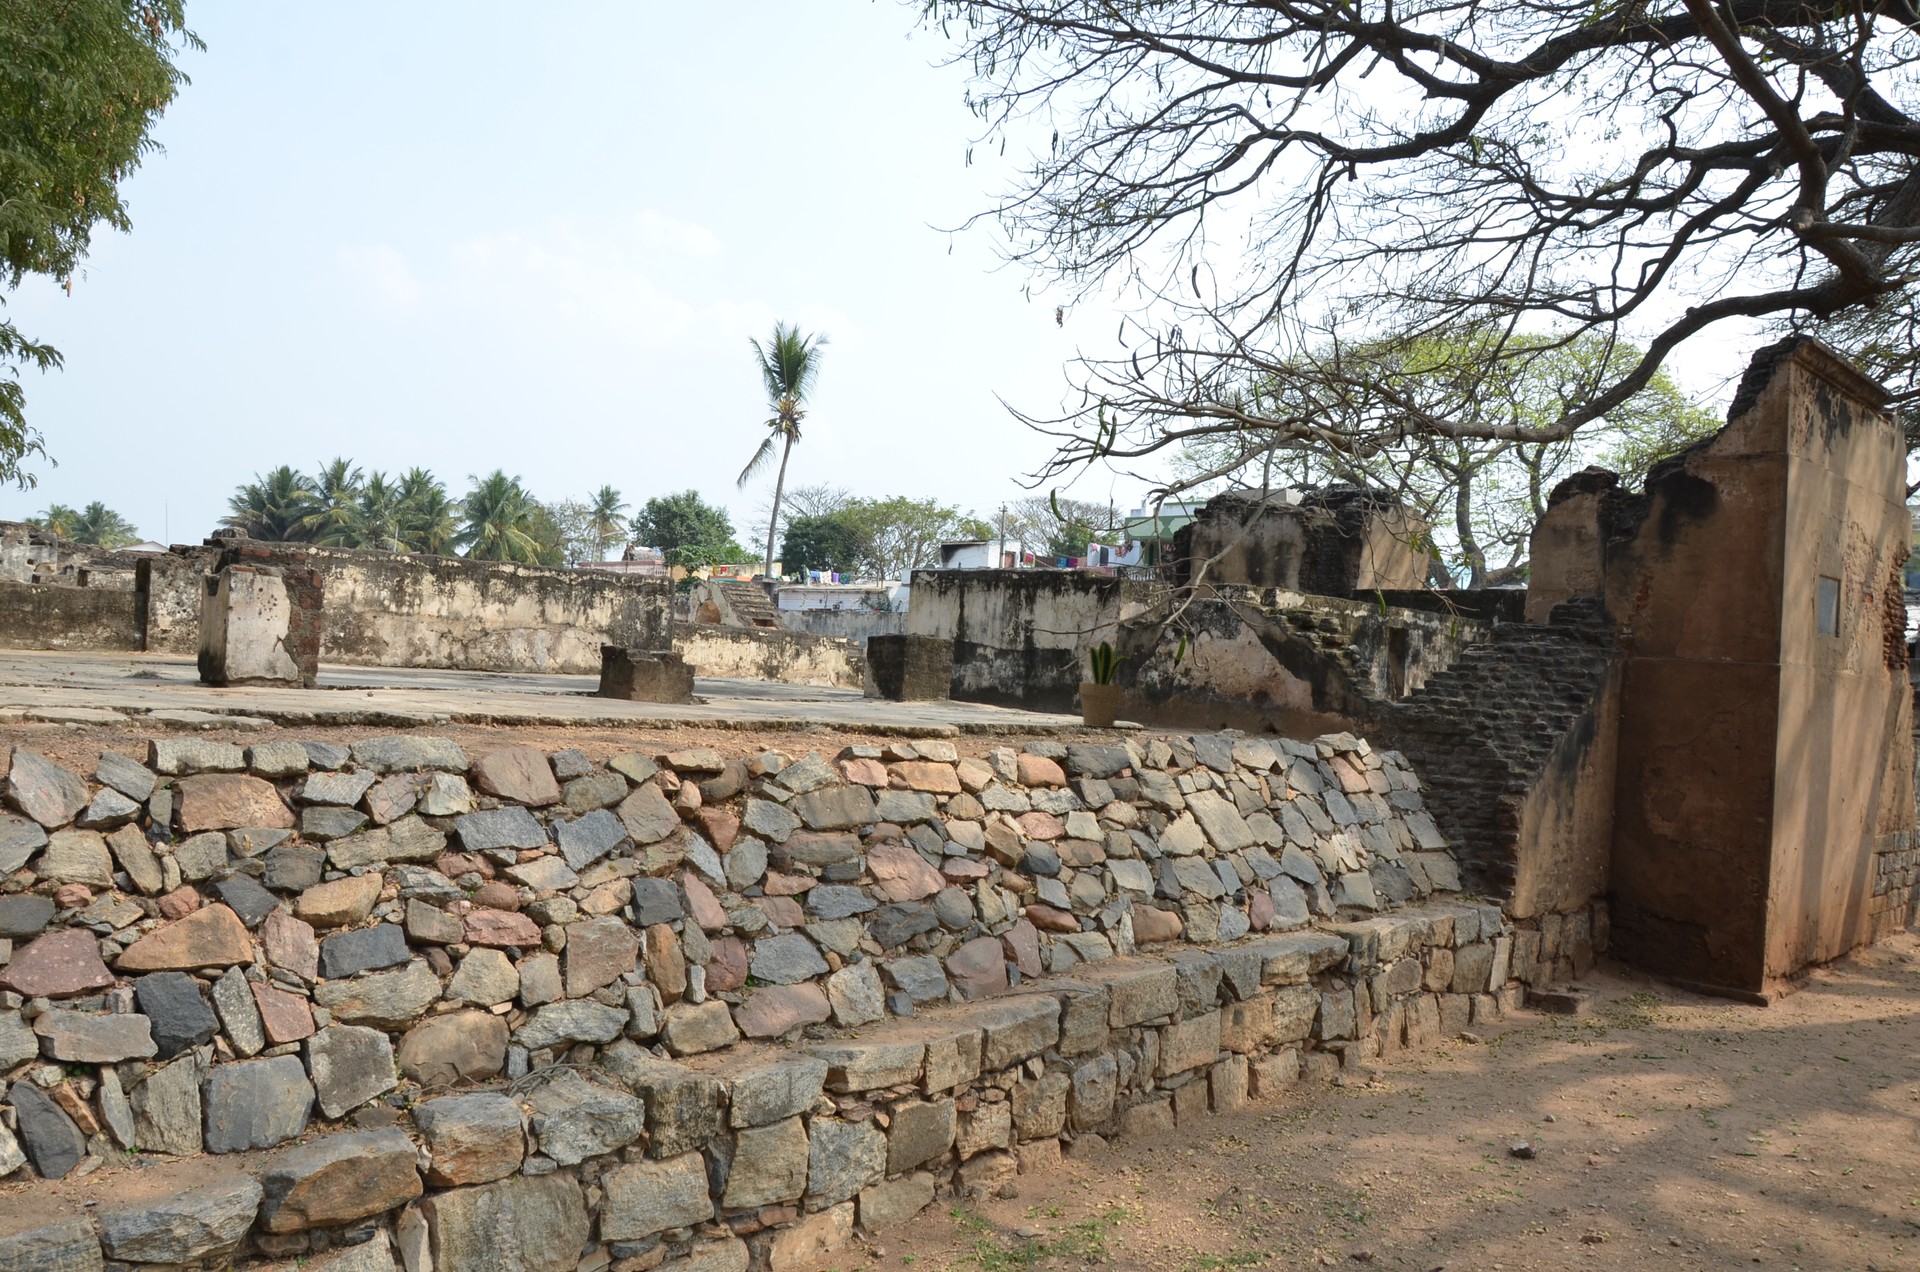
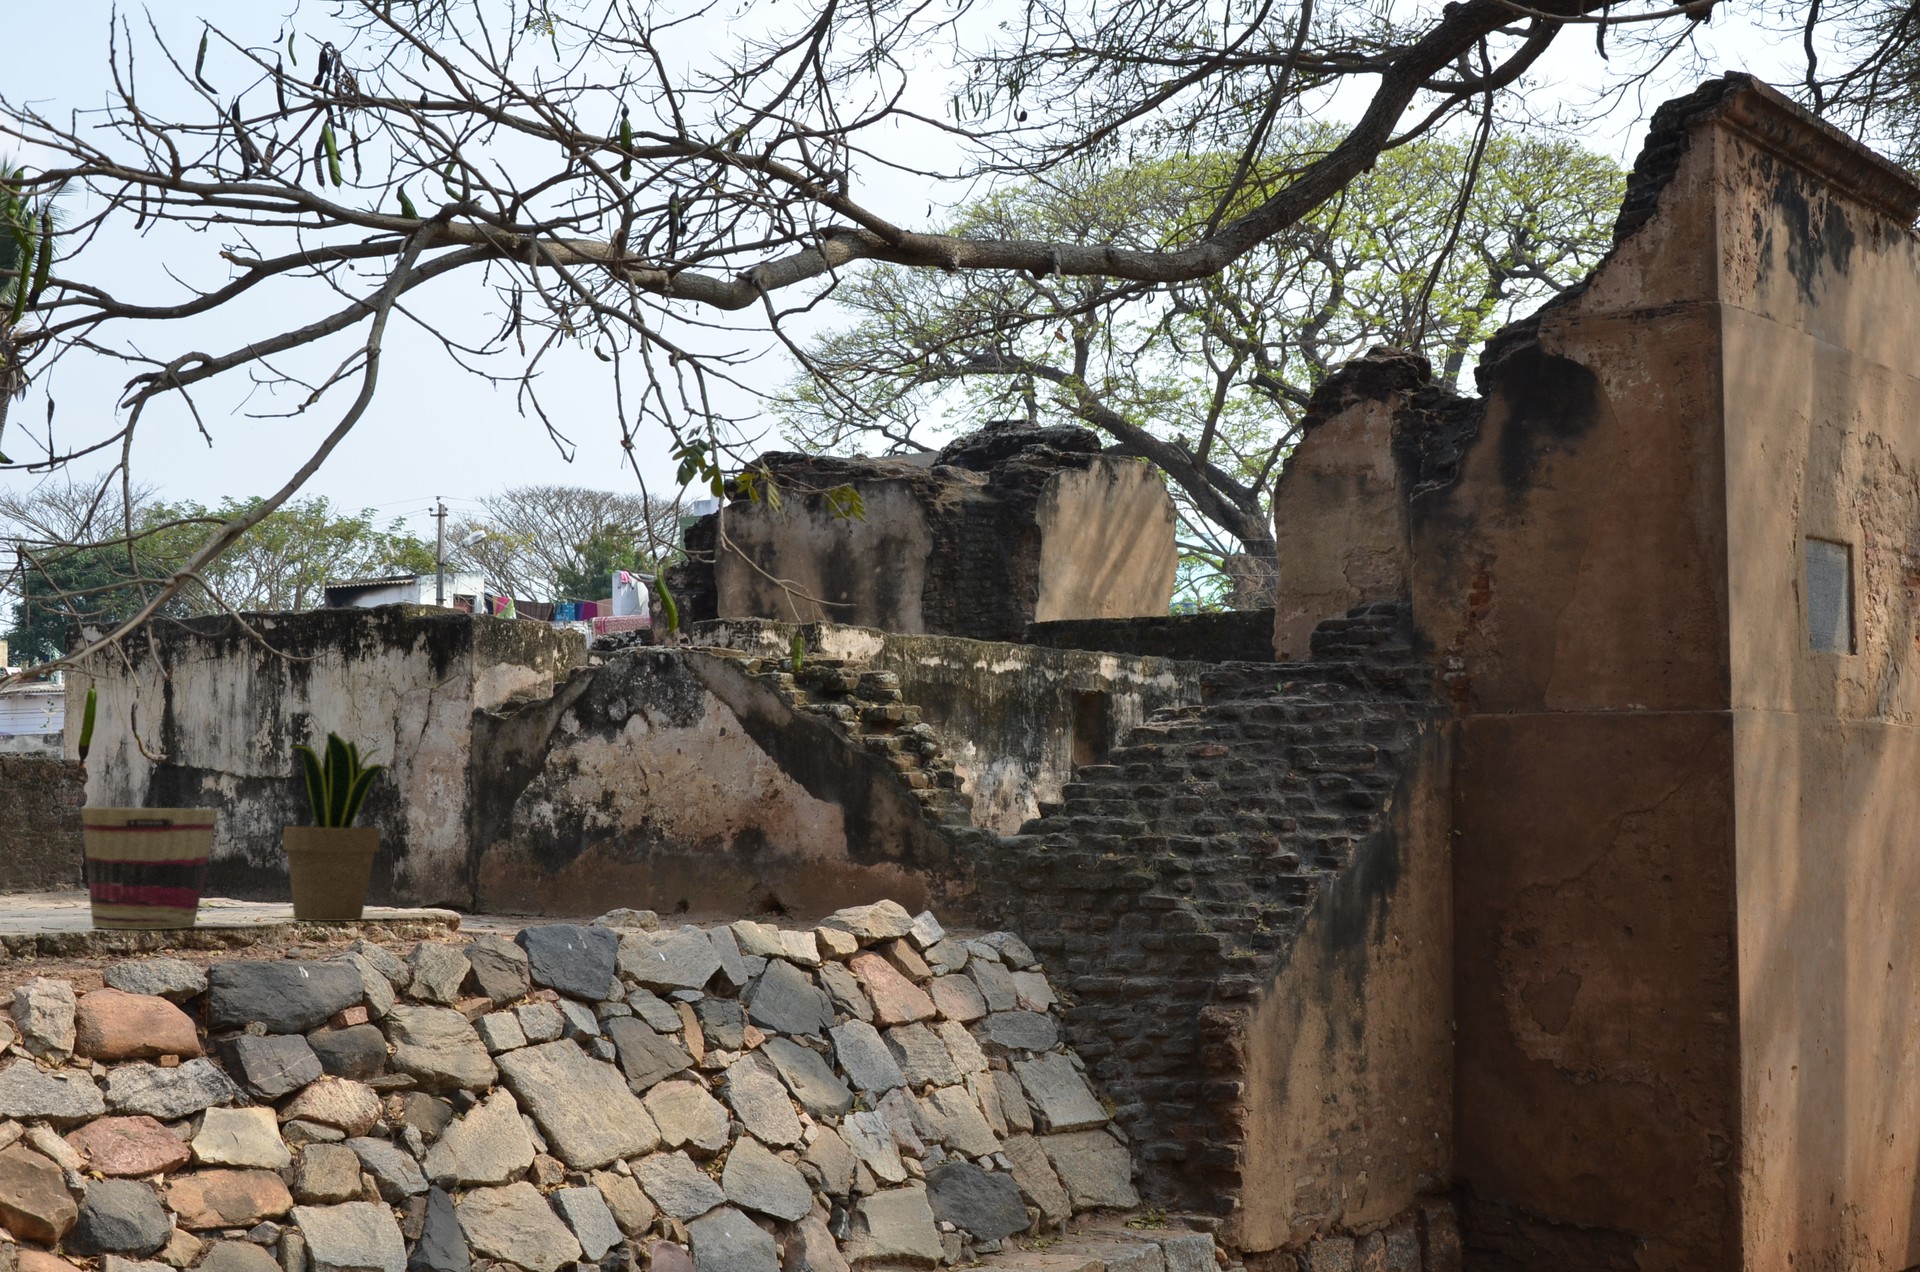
basket: none [1010,672,1067,728] -> present [82,807,218,930]

